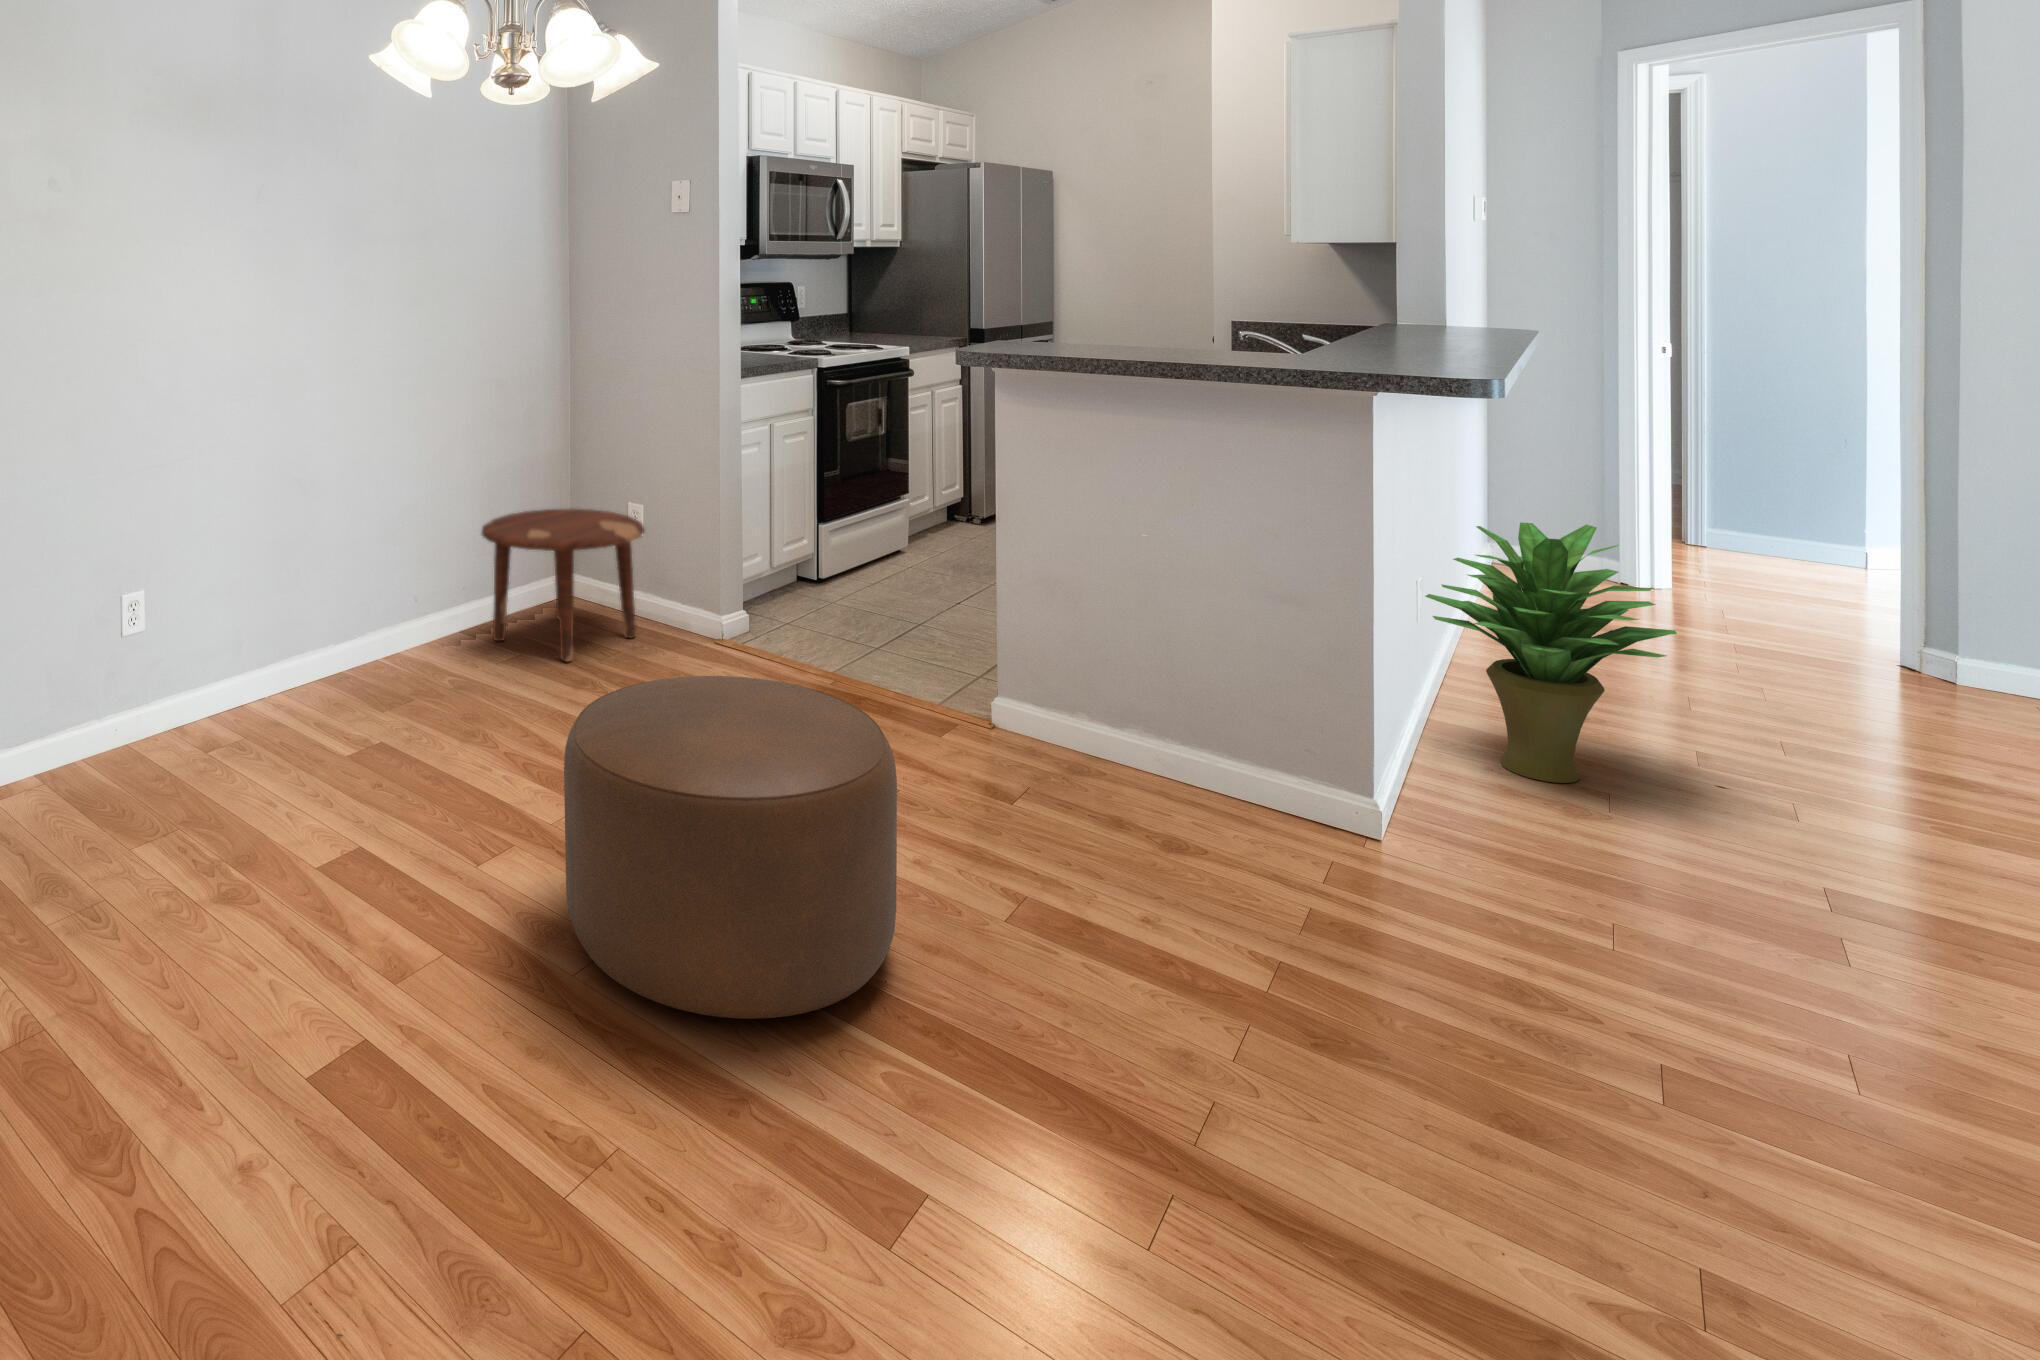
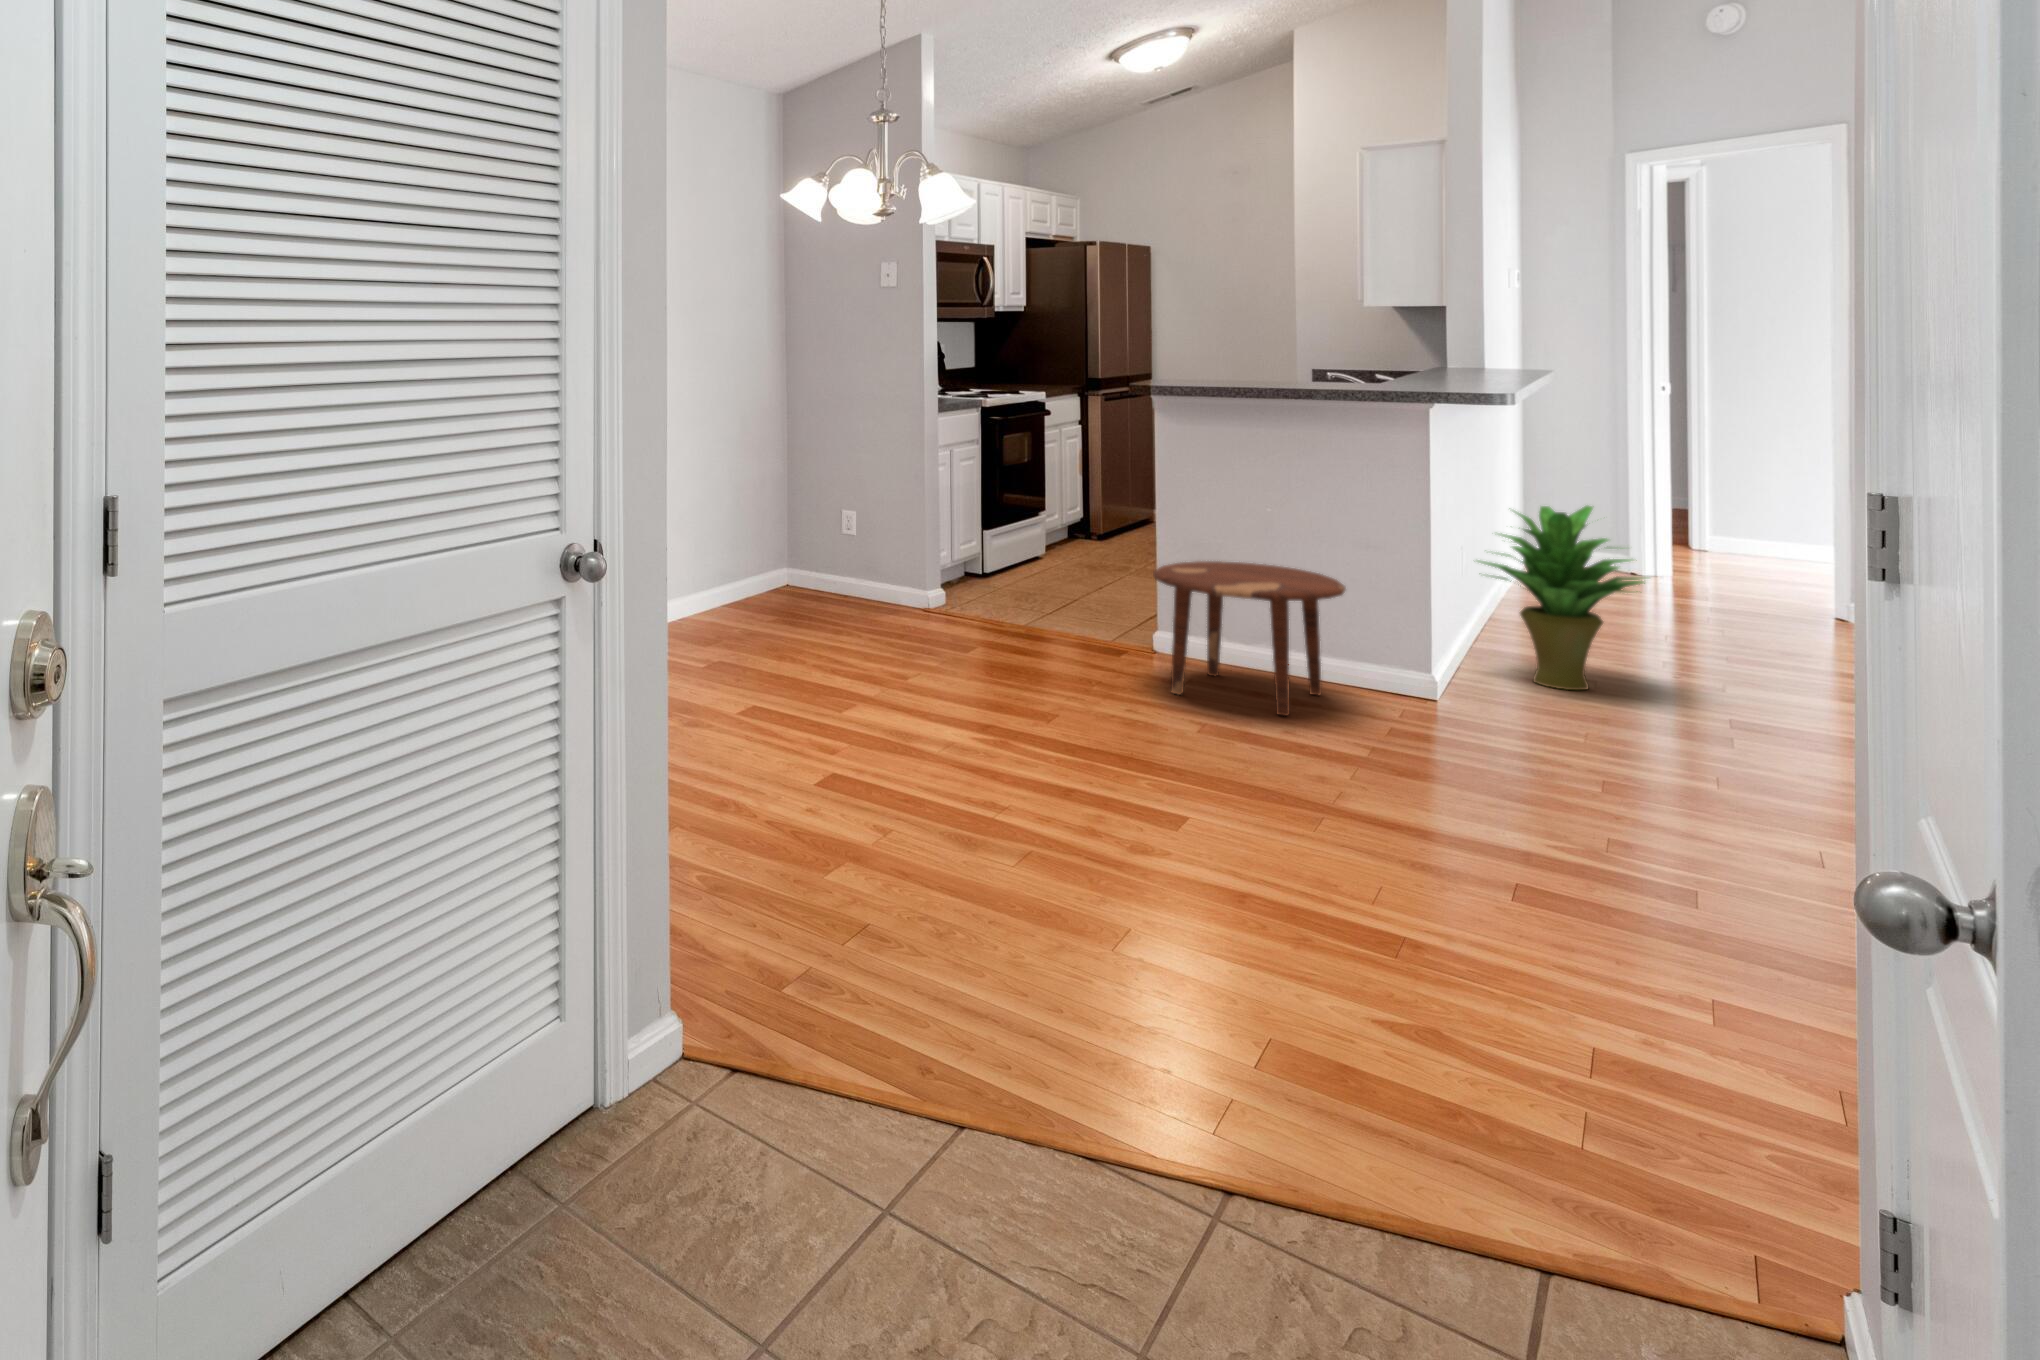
side table: present [481,509,645,662] -> present [1153,561,1345,716]
ottoman: present [564,676,897,1019] -> none [896,593,1123,780]

